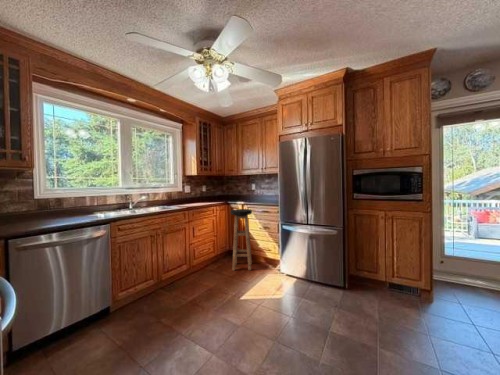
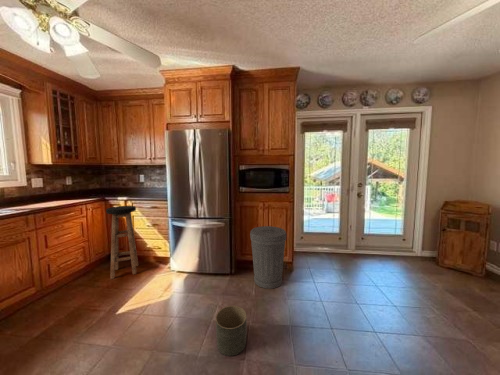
trash can: none [366,240,415,313] -> present [250,226,286,289]
planter: none [327,311,360,357] -> present [216,306,247,356]

